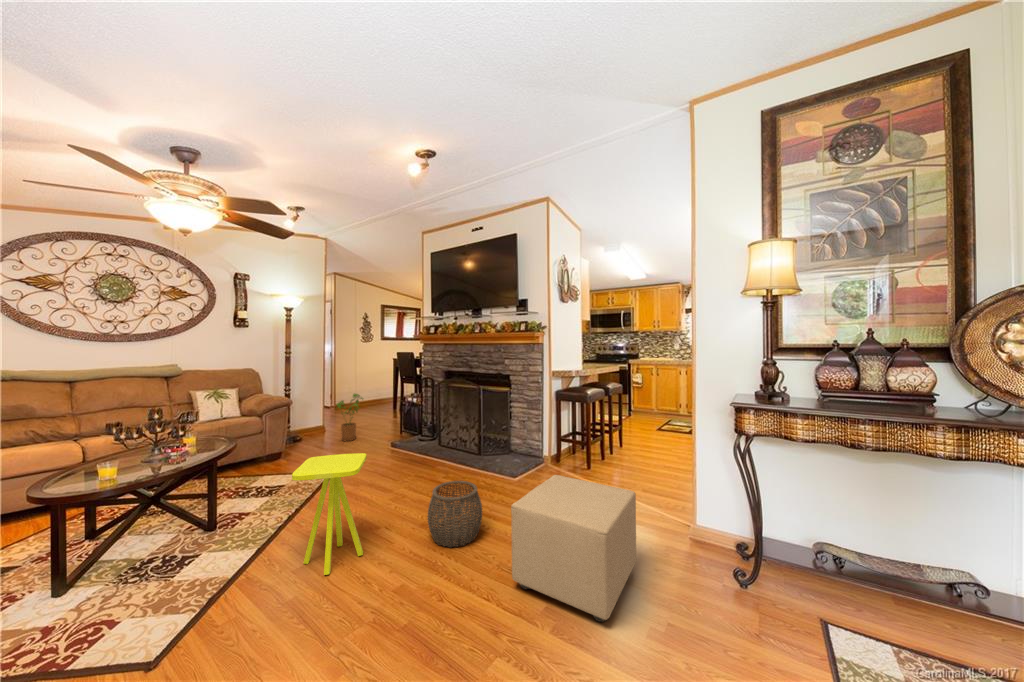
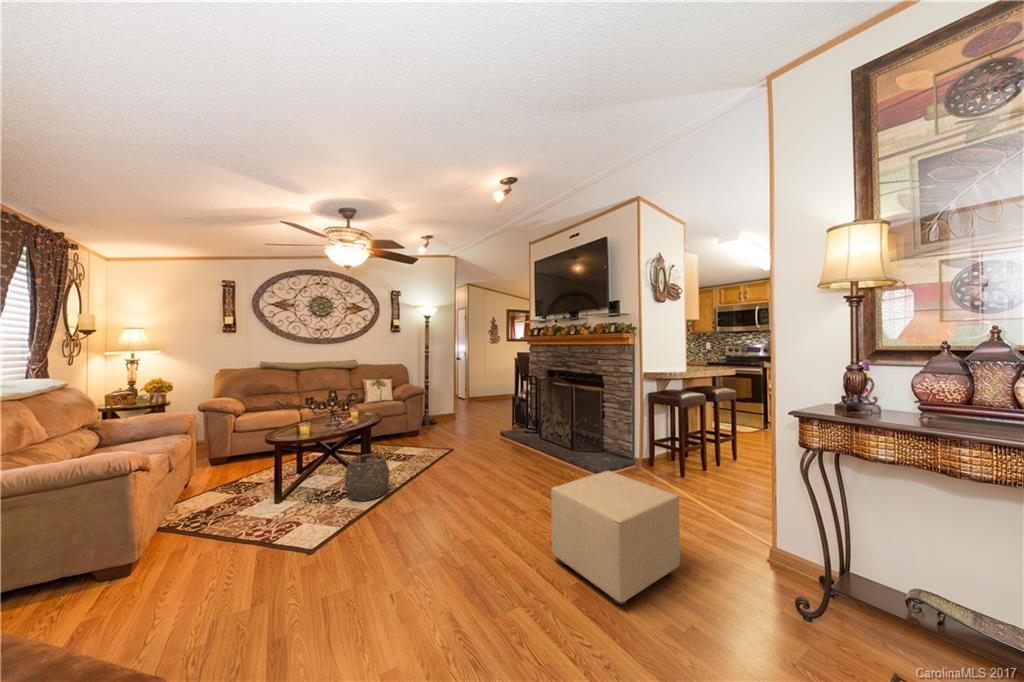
house plant: present [337,394,363,441] -> none [459,388,481,428]
side table: present [292,453,367,575] -> none [399,433,454,521]
woven basket: present [427,481,482,547] -> present [345,454,390,501]

